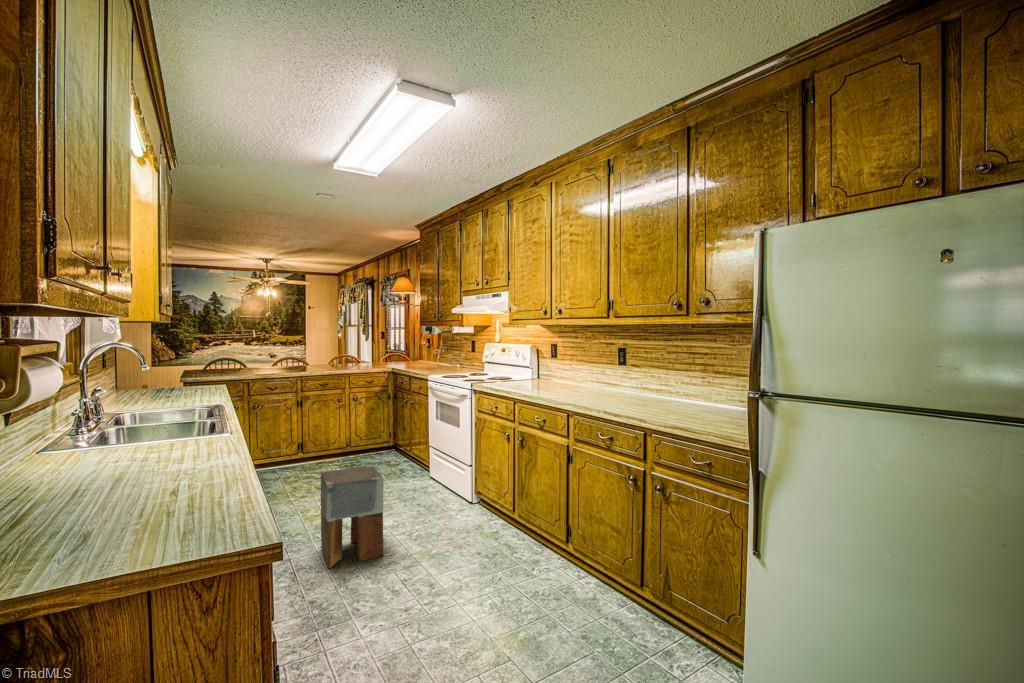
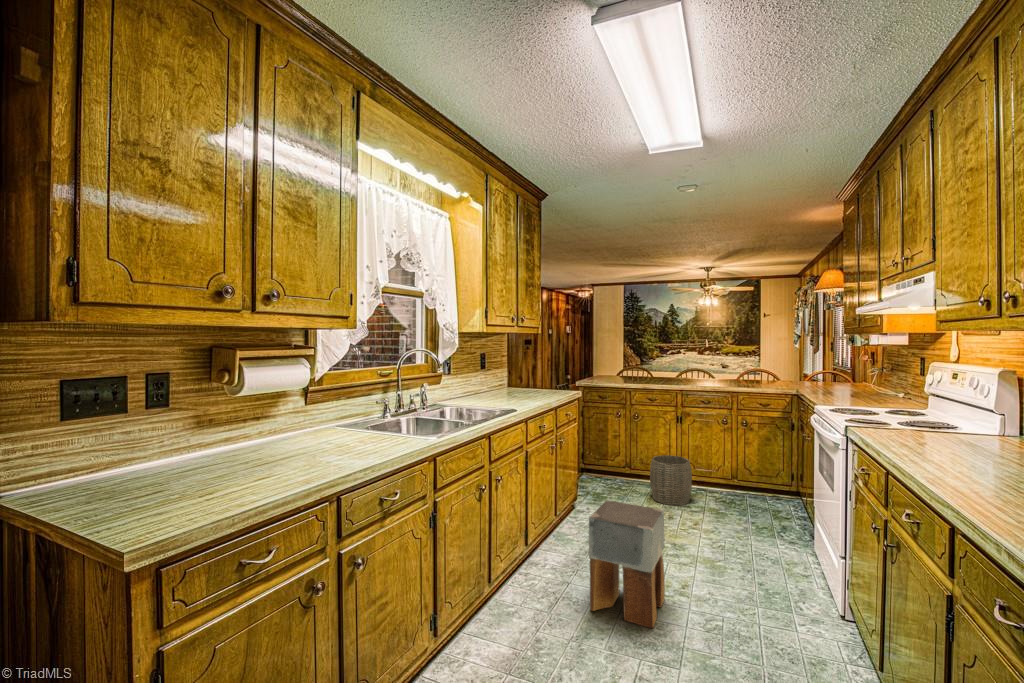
woven basket: none [285,436,325,482] -> present [650,455,692,505]

